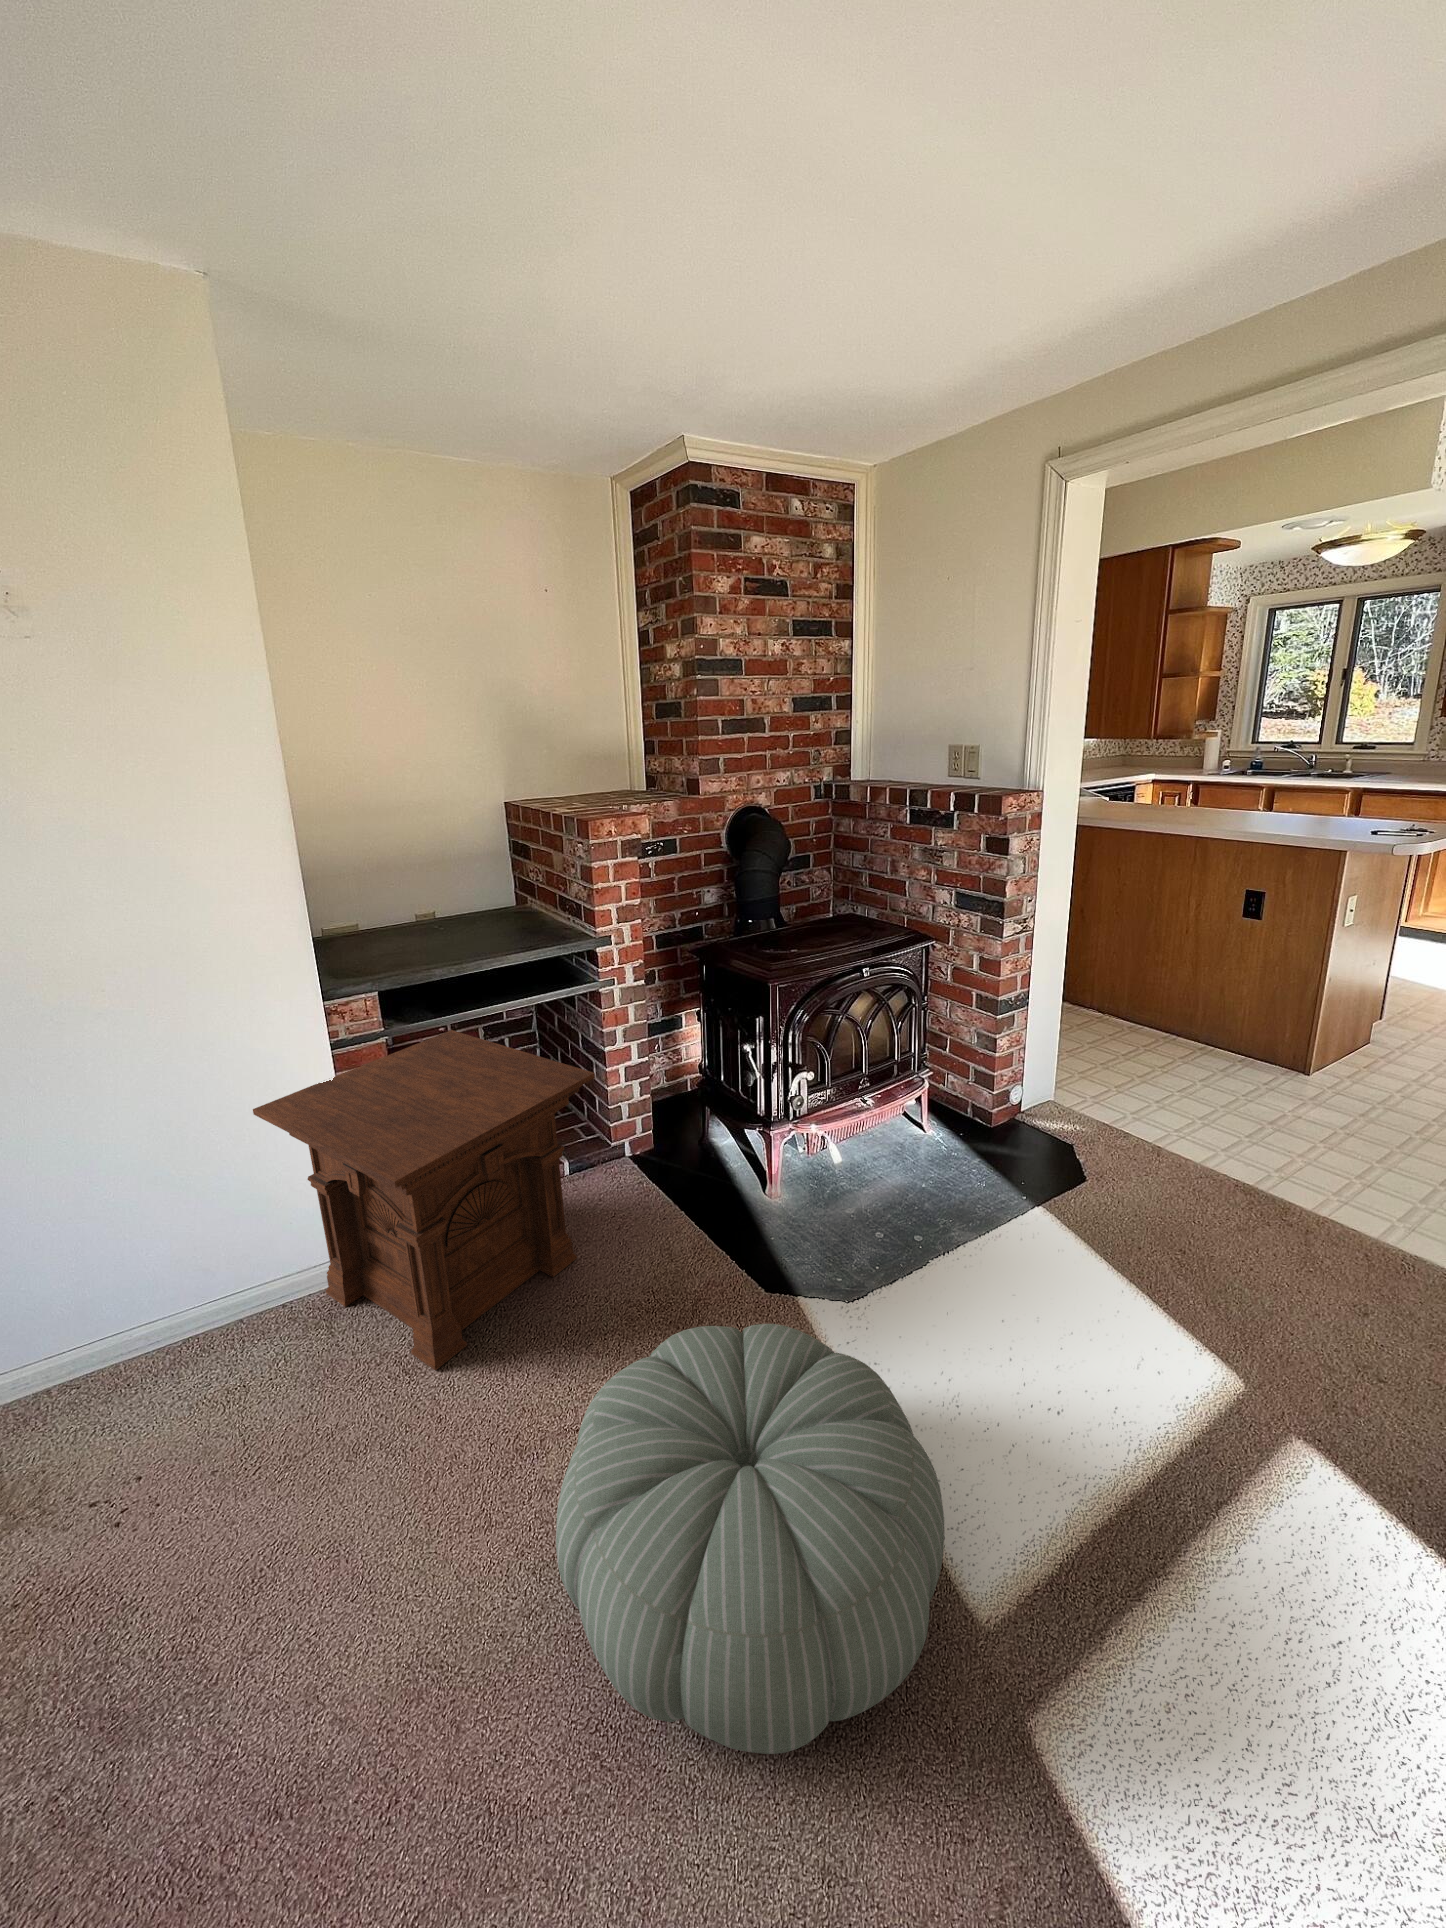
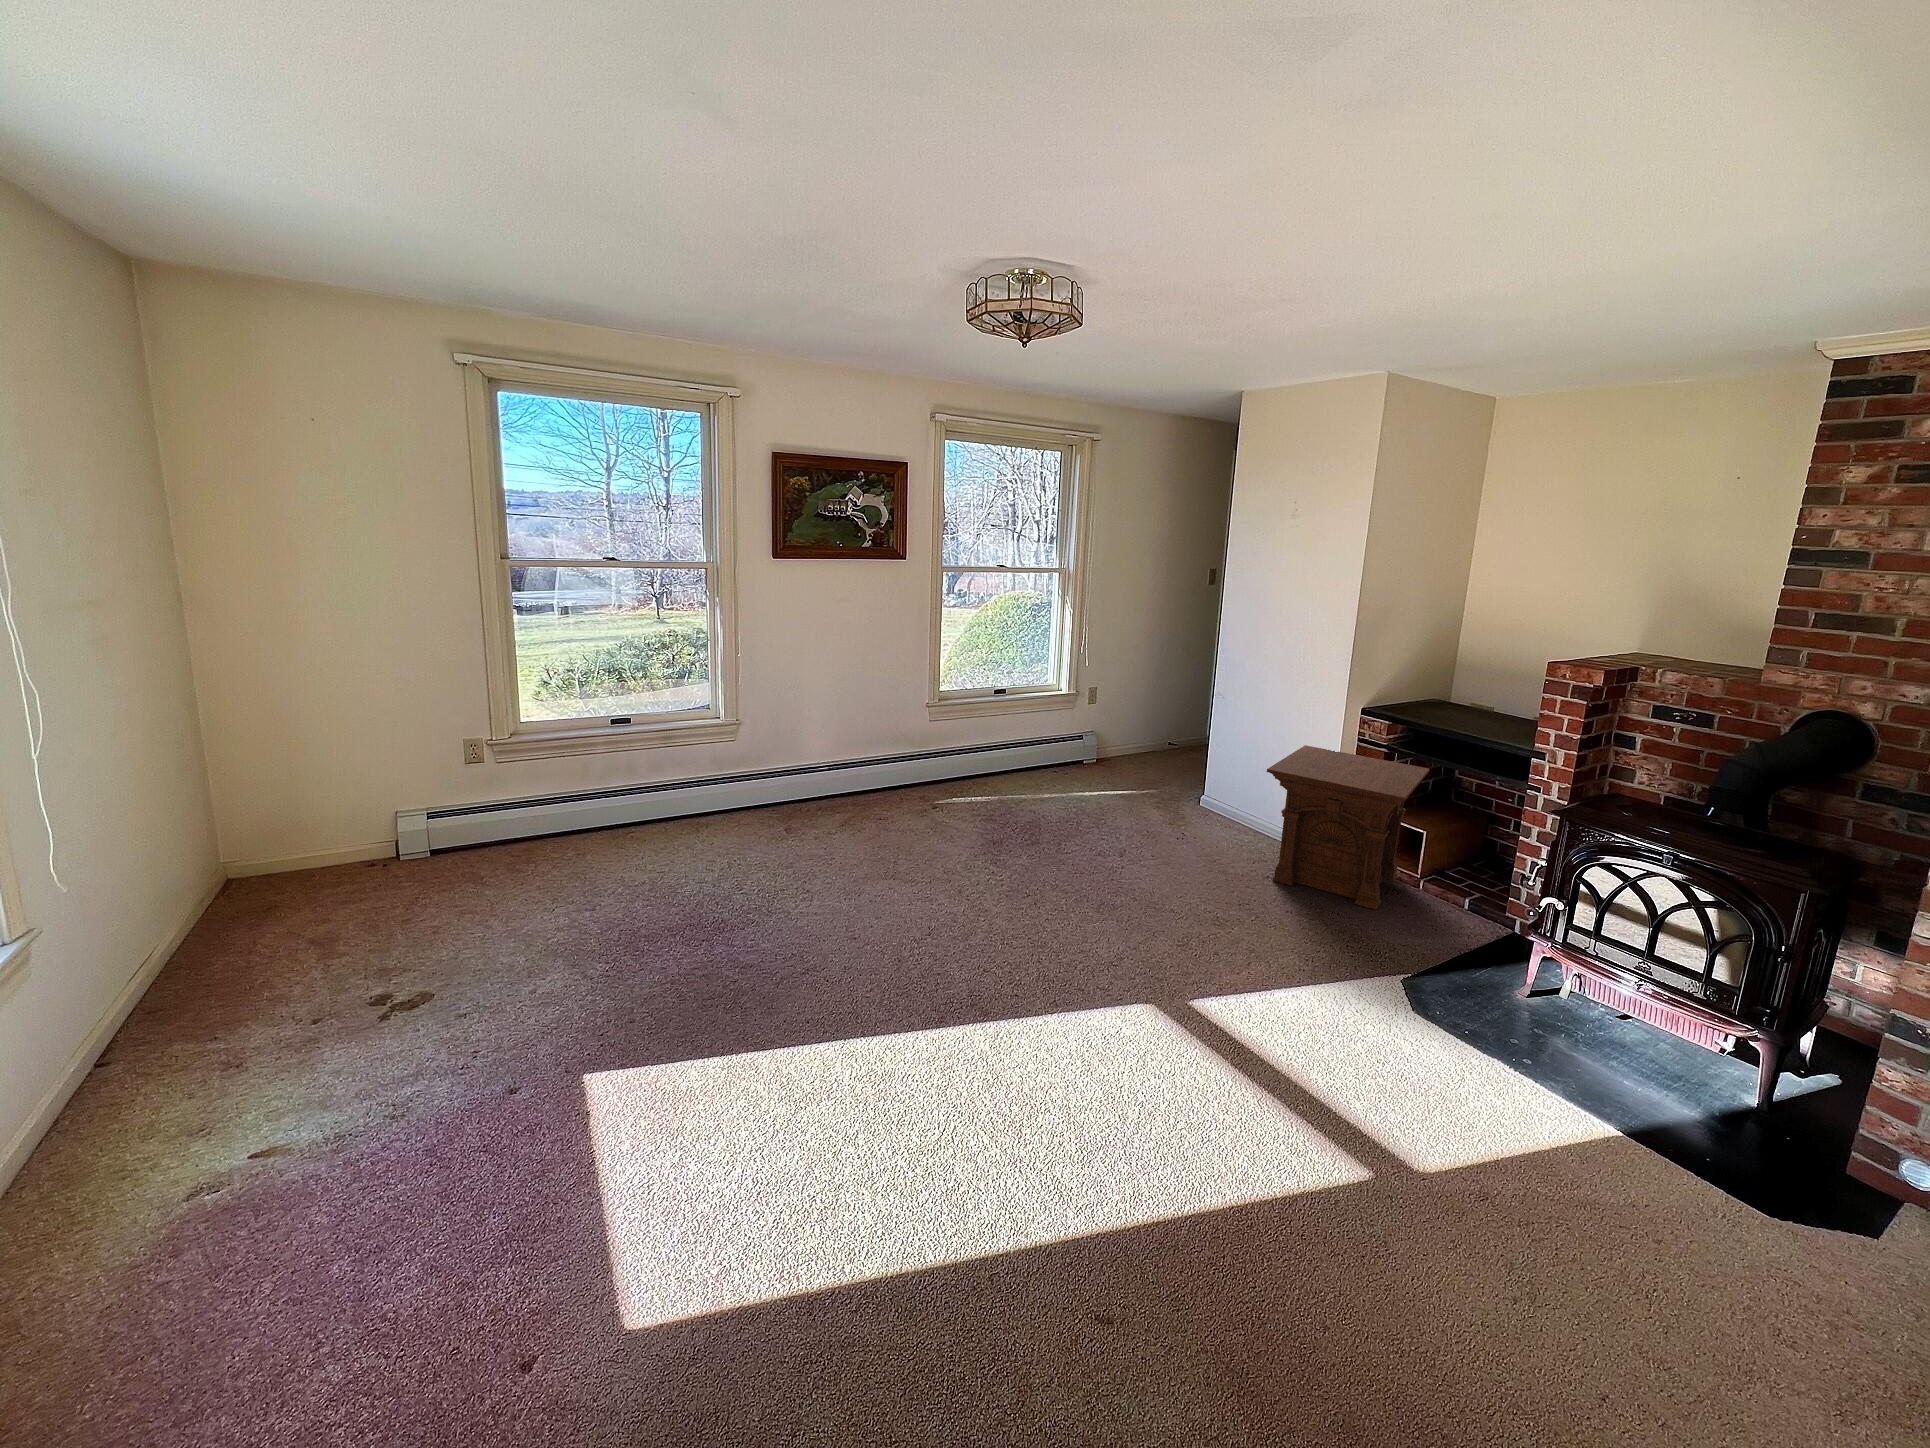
pouf: present [556,1324,945,1754] -> none [1137,862,1308,984]

